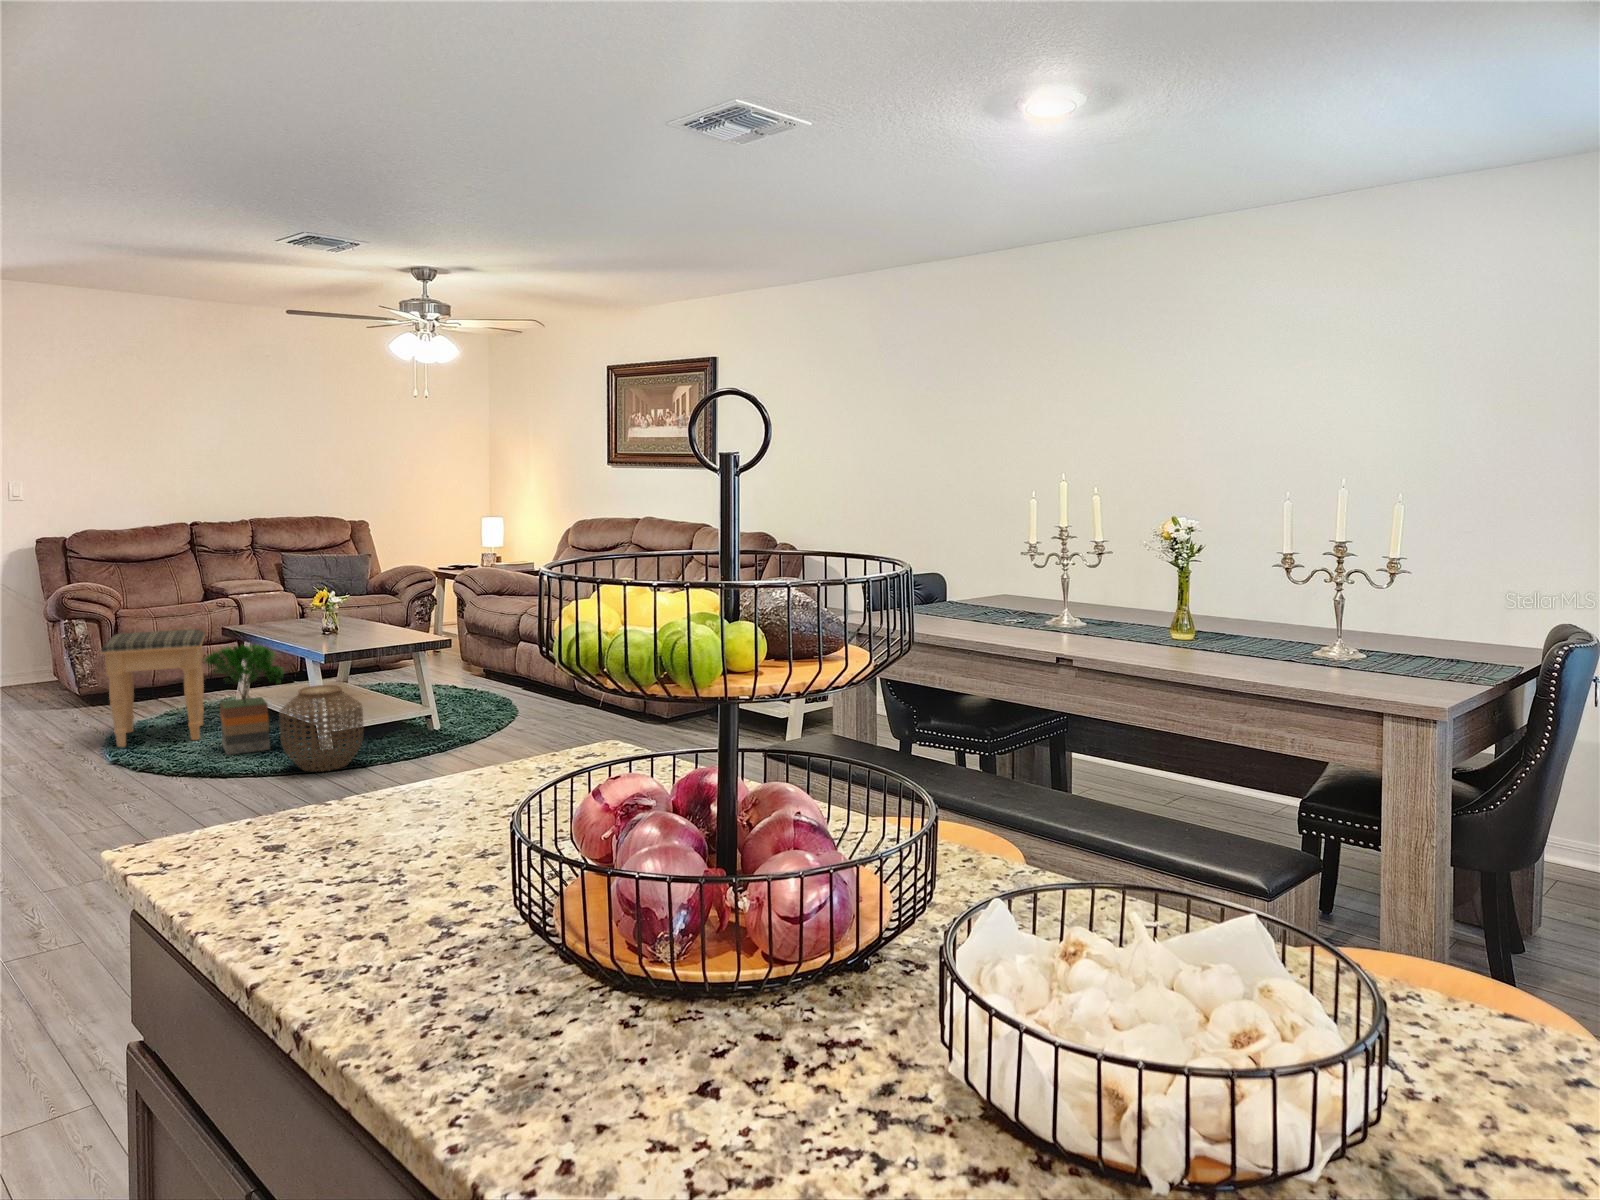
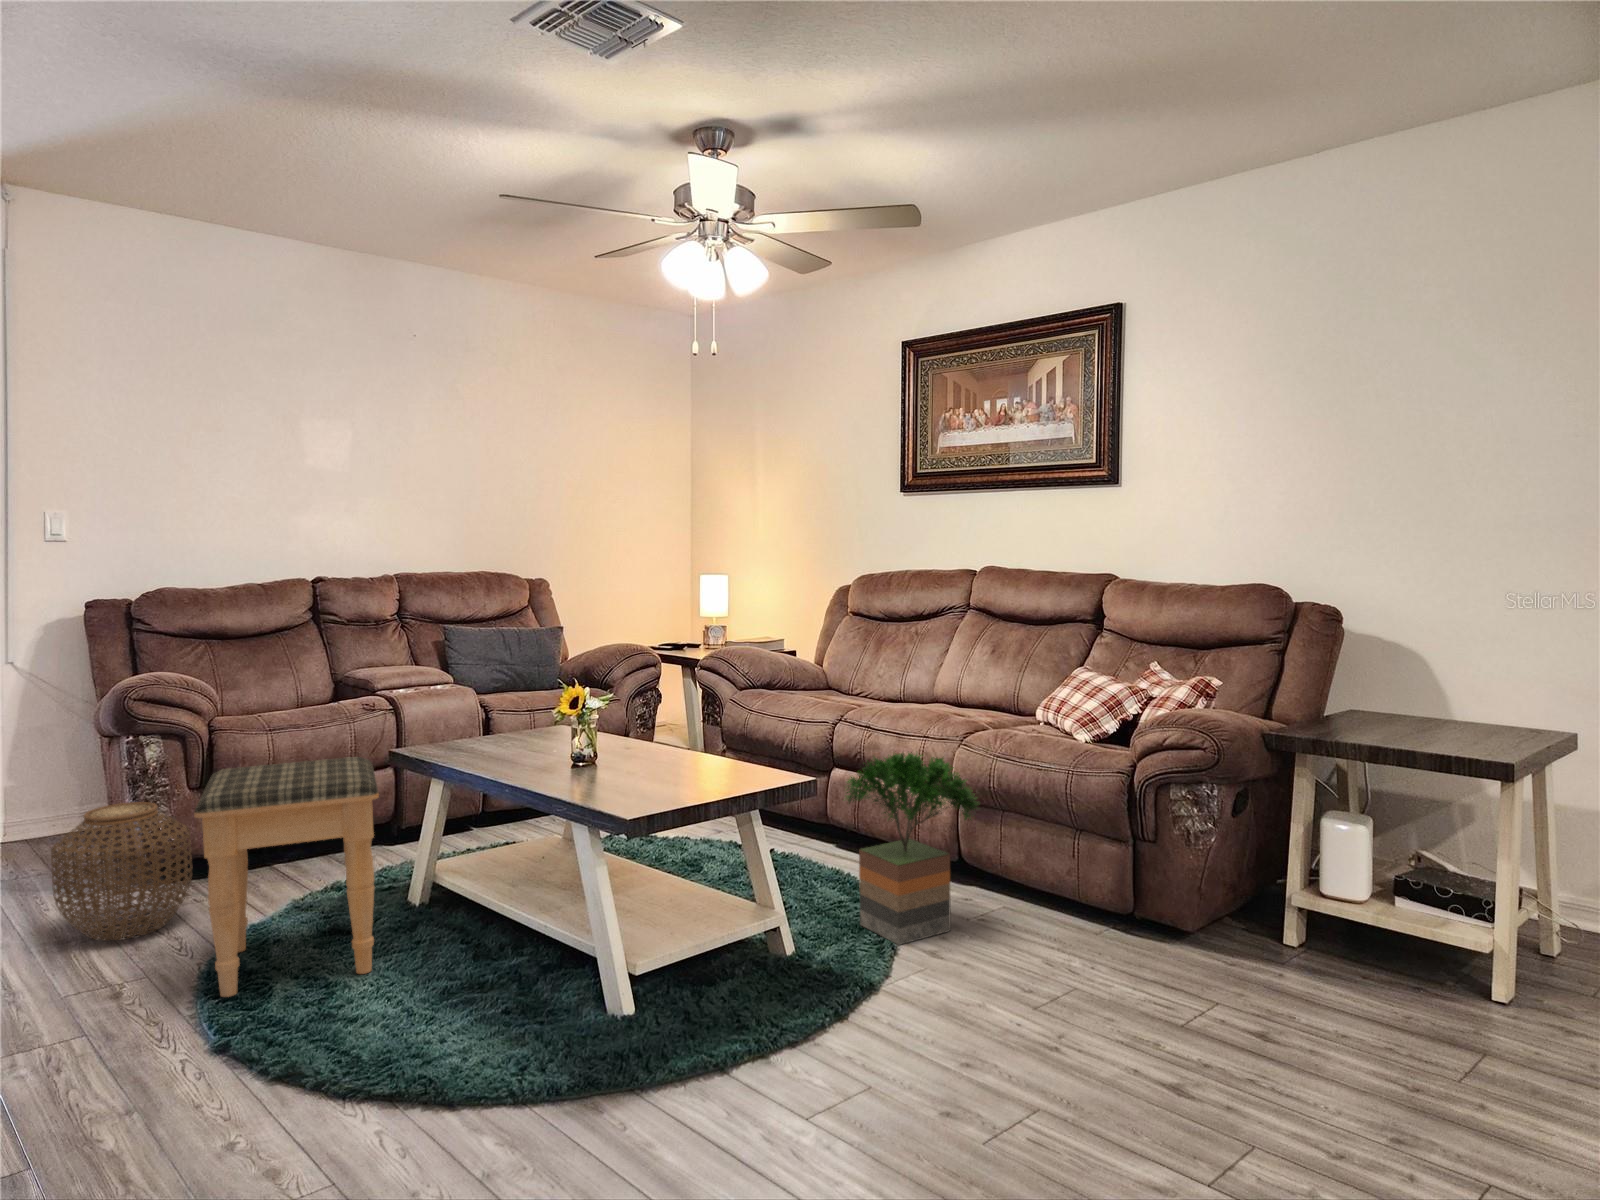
potted tree: present [205,644,283,755] -> present [847,752,978,945]
woven basket: present [279,685,363,771] -> present [51,802,193,940]

